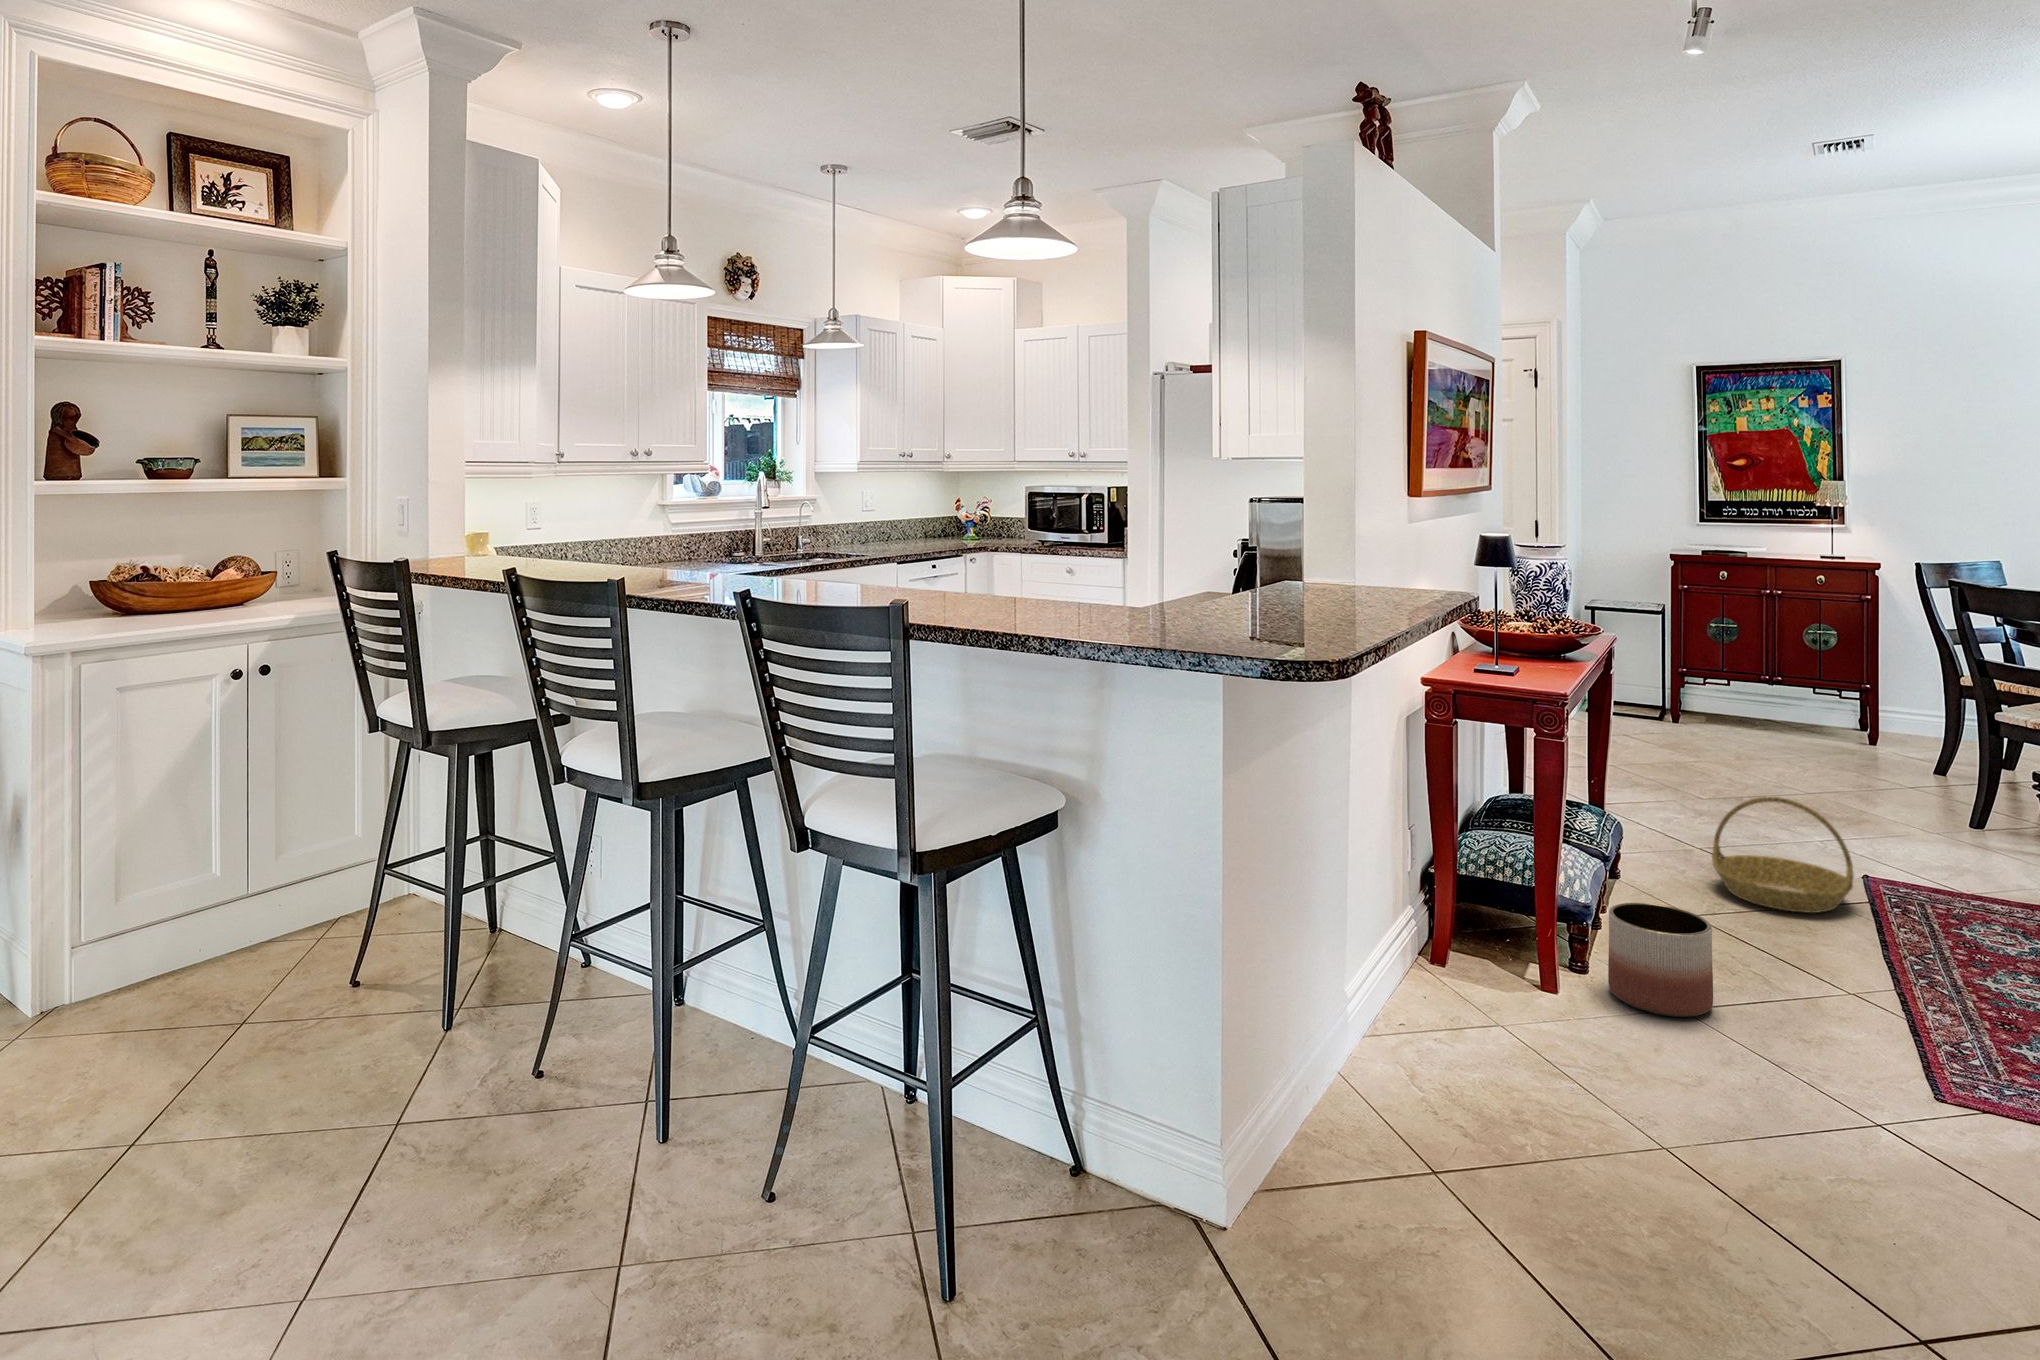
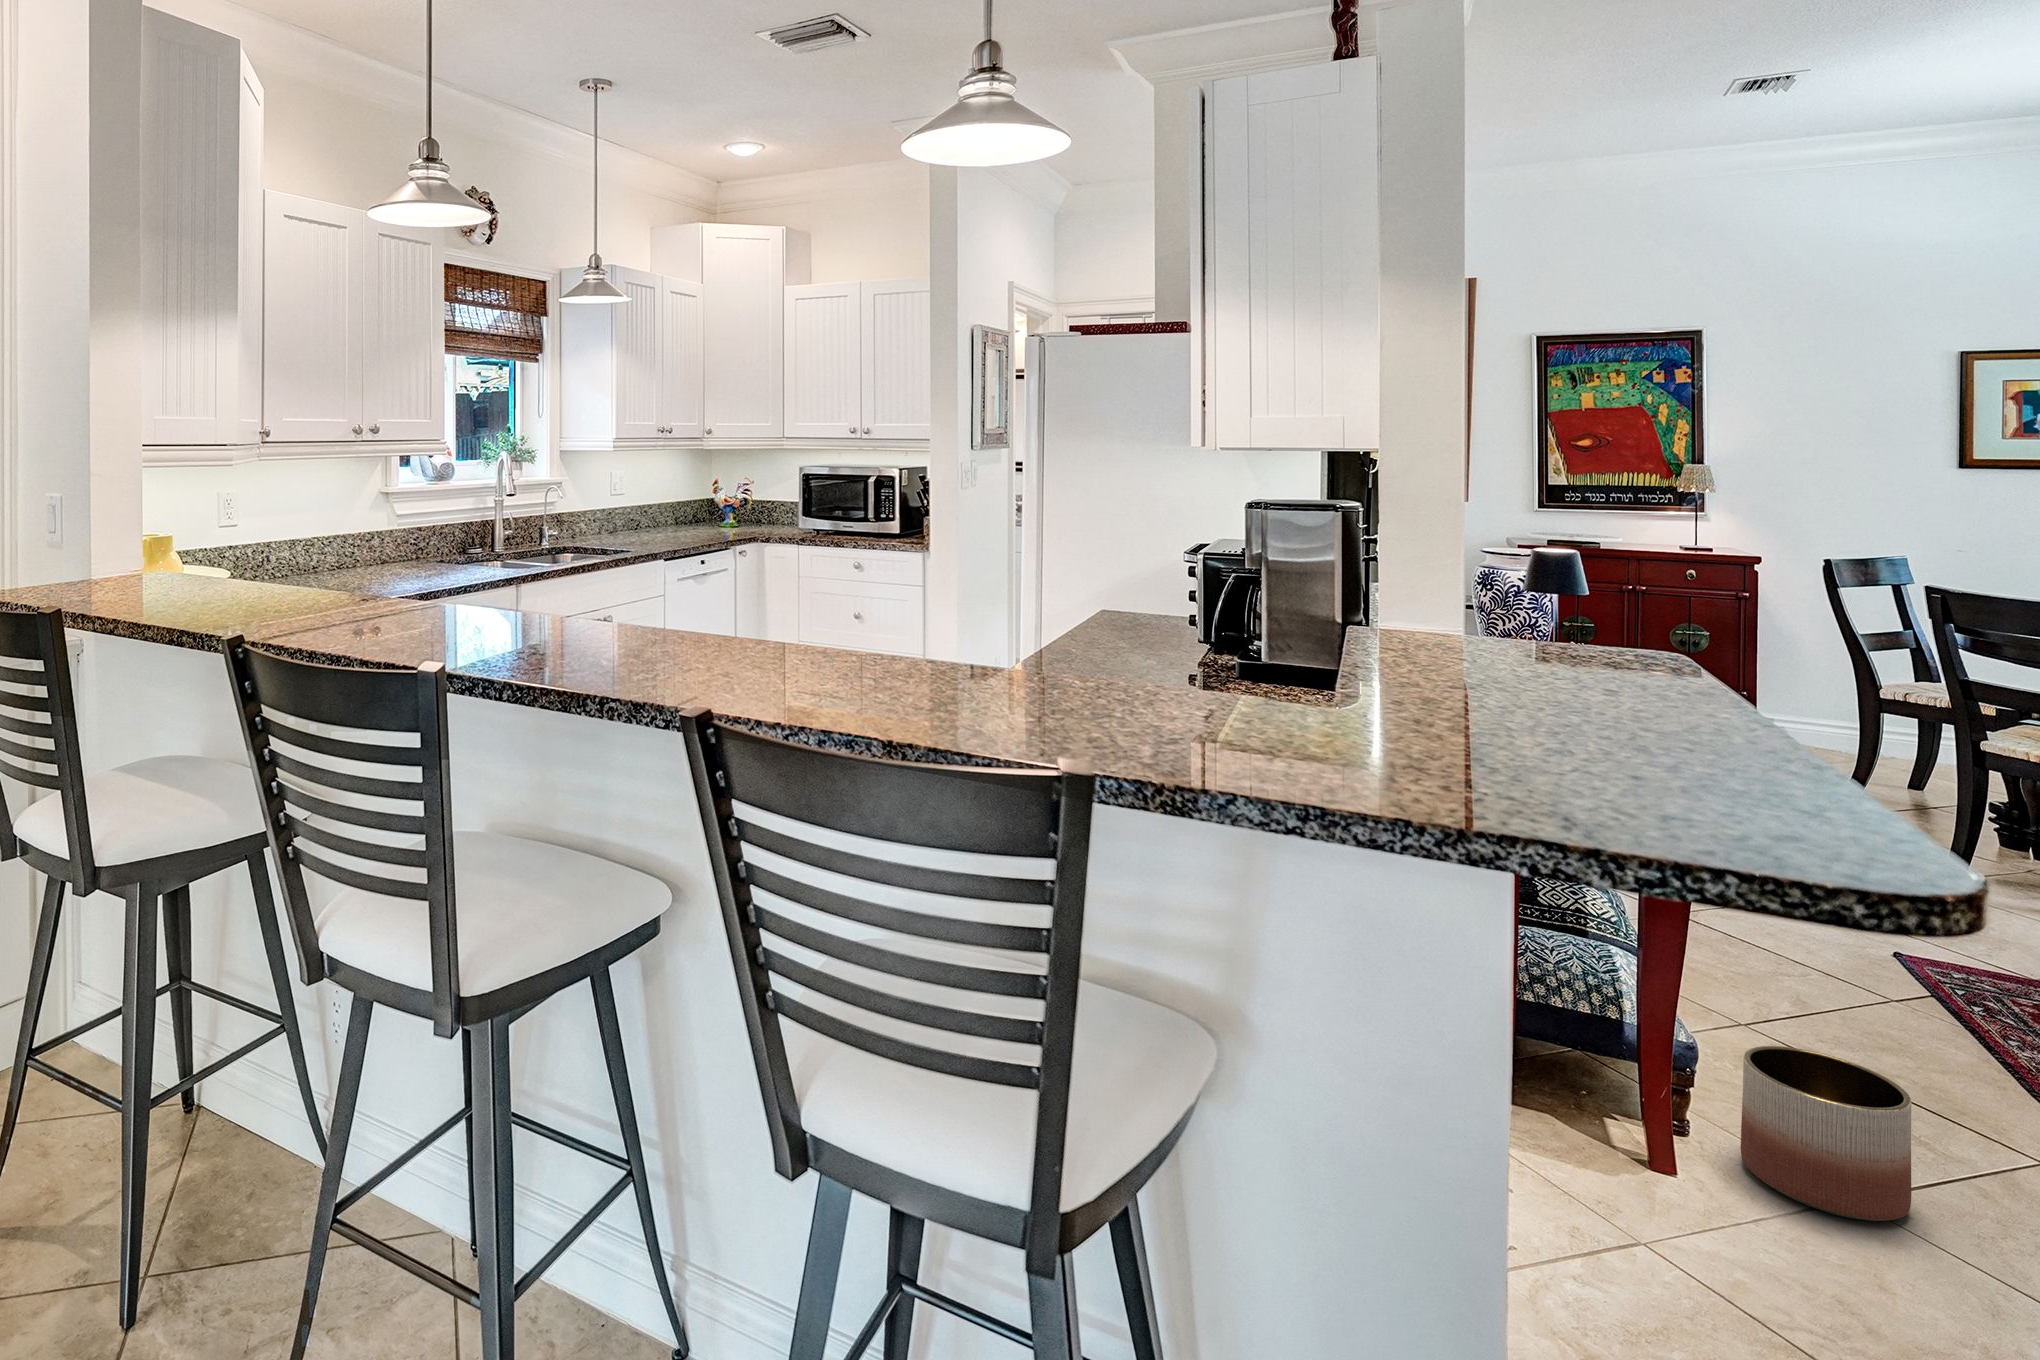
basket: present [1712,797,1853,913] -> none [1736,867,1937,1017]

